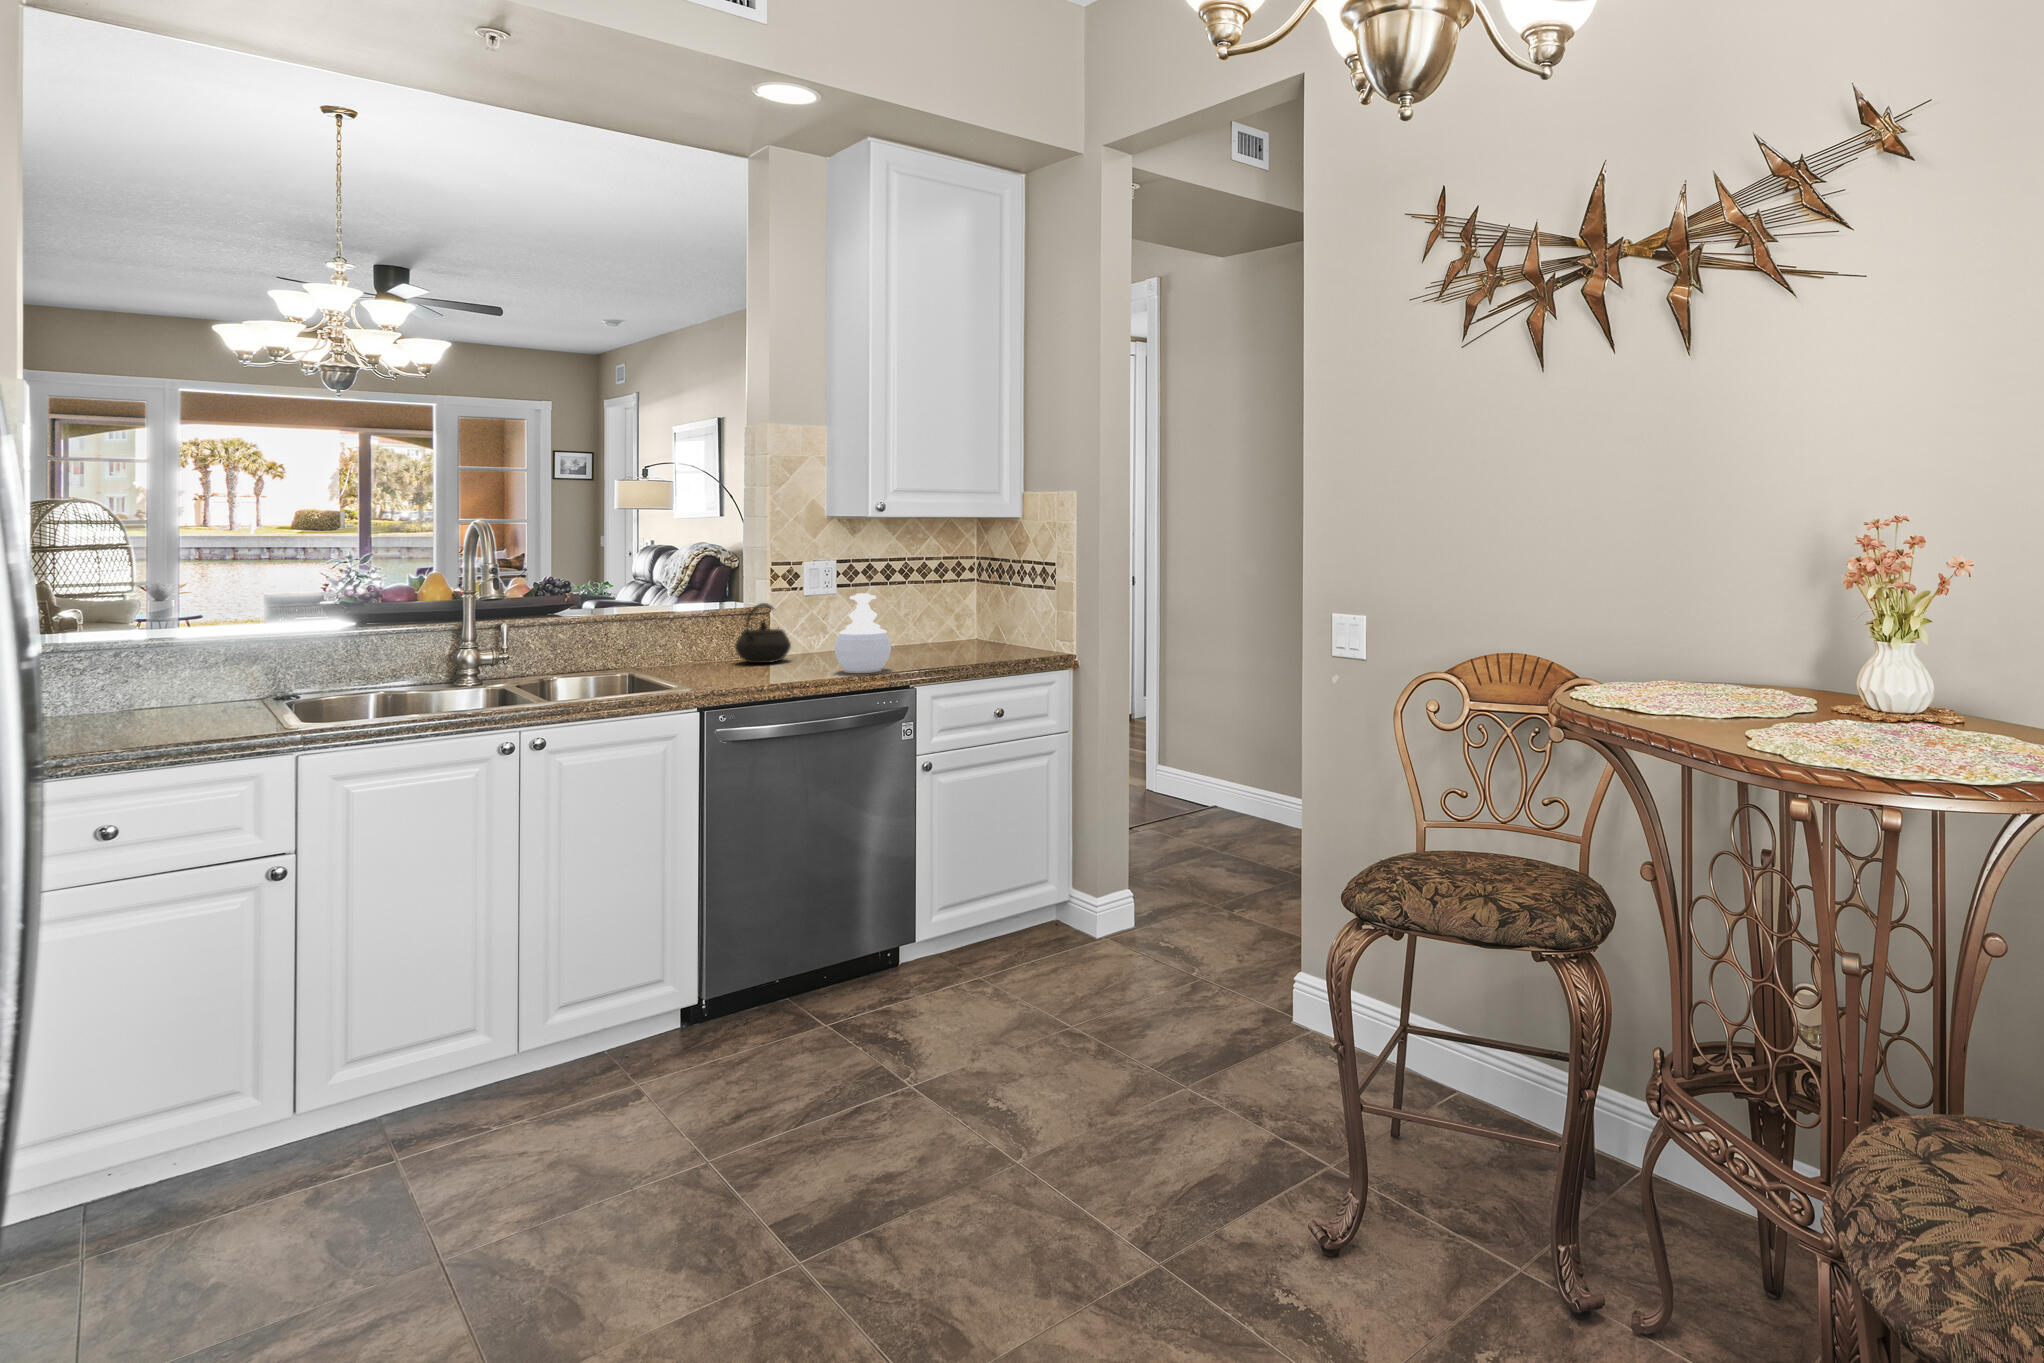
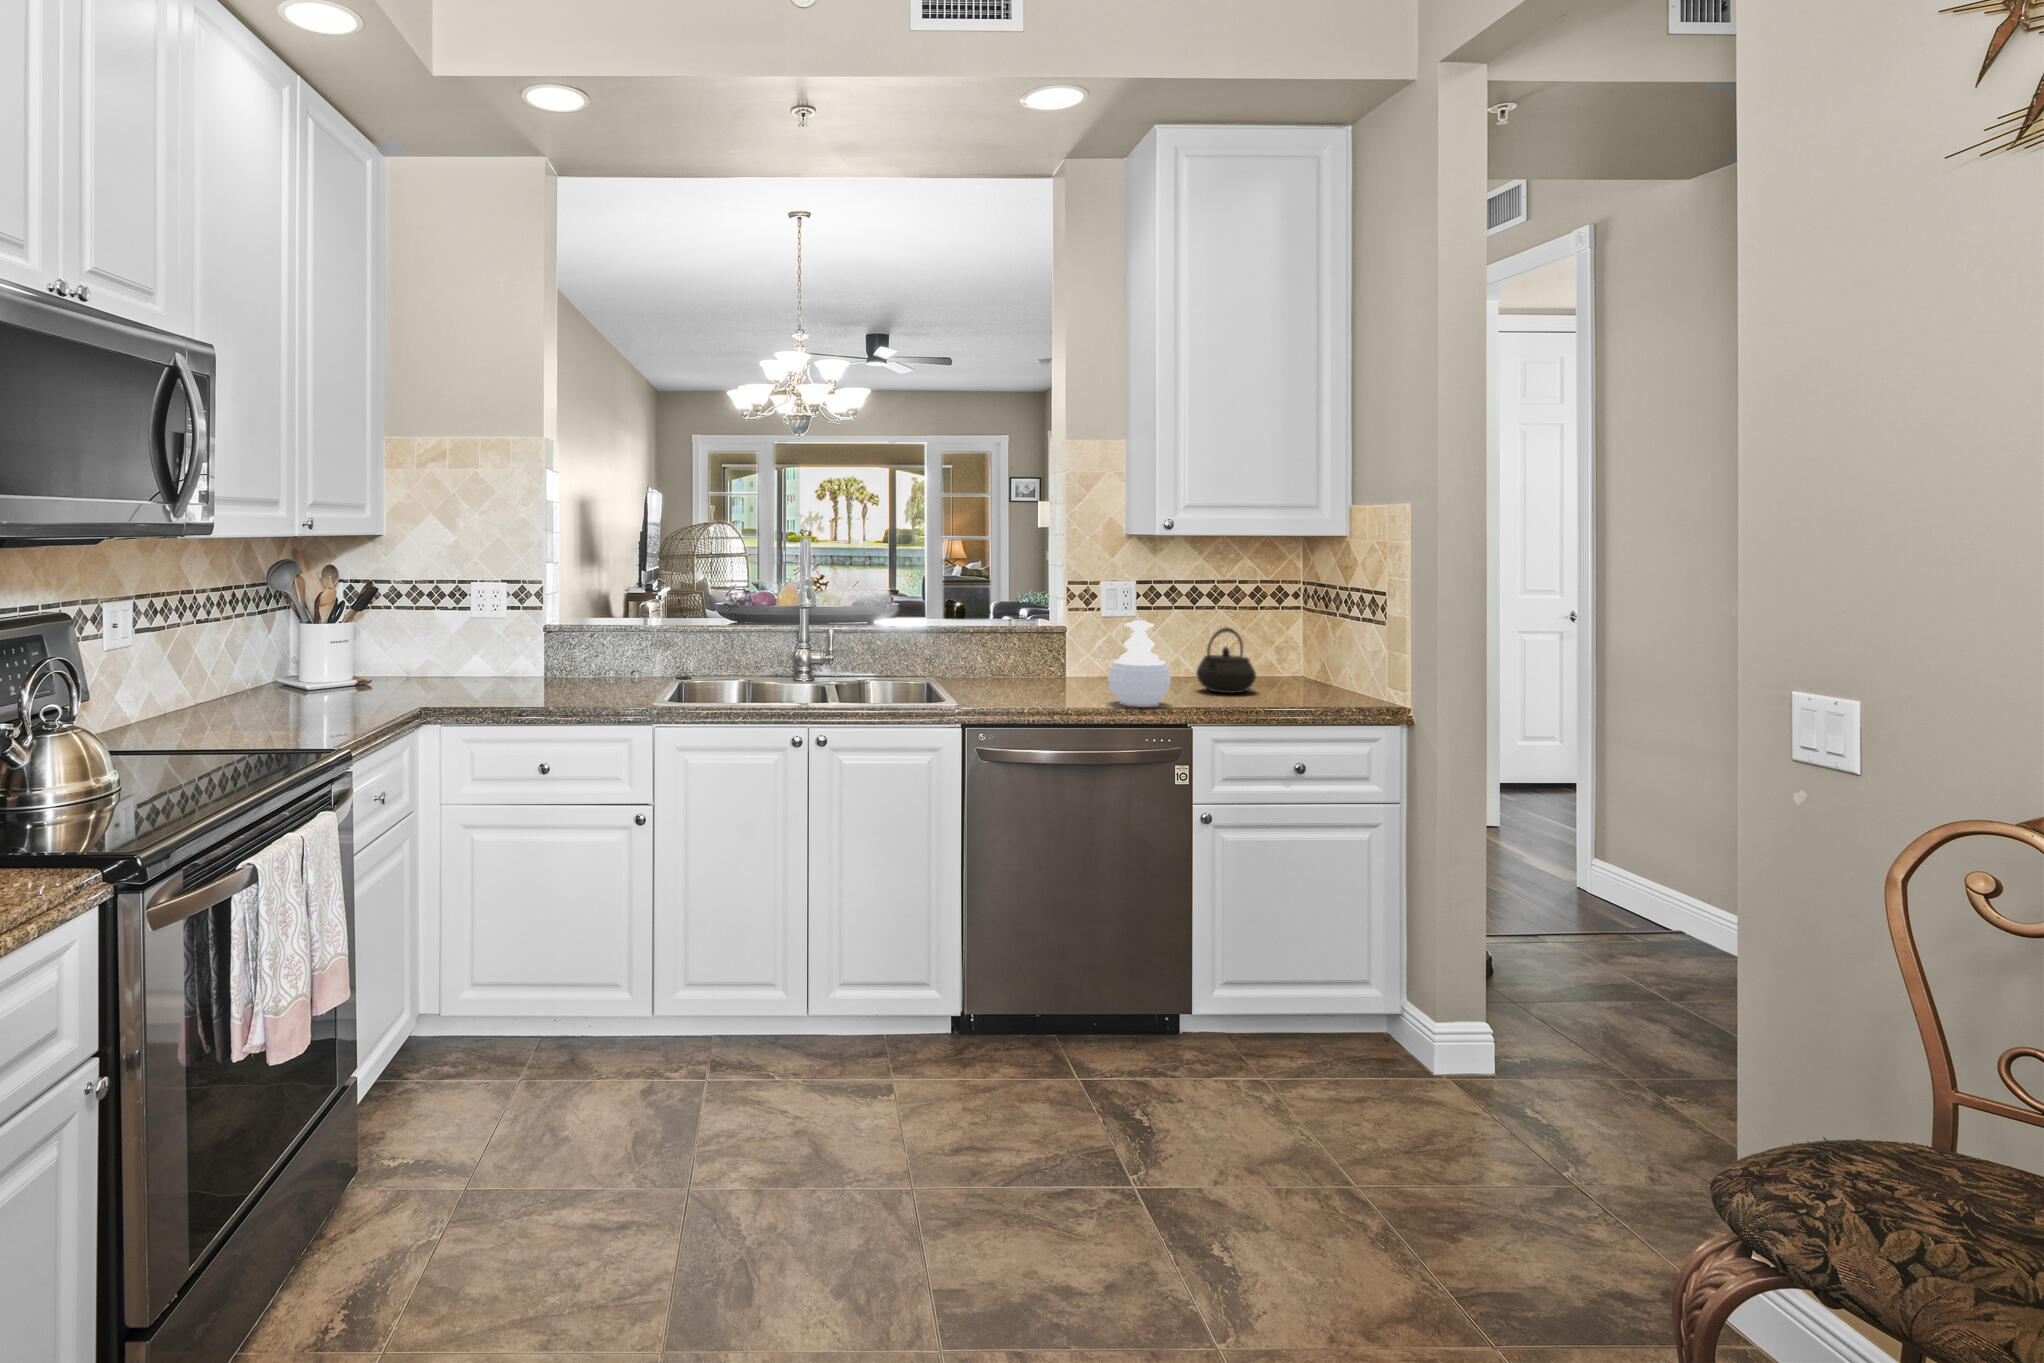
kettle: present [735,603,791,663] -> present [1196,628,1256,693]

